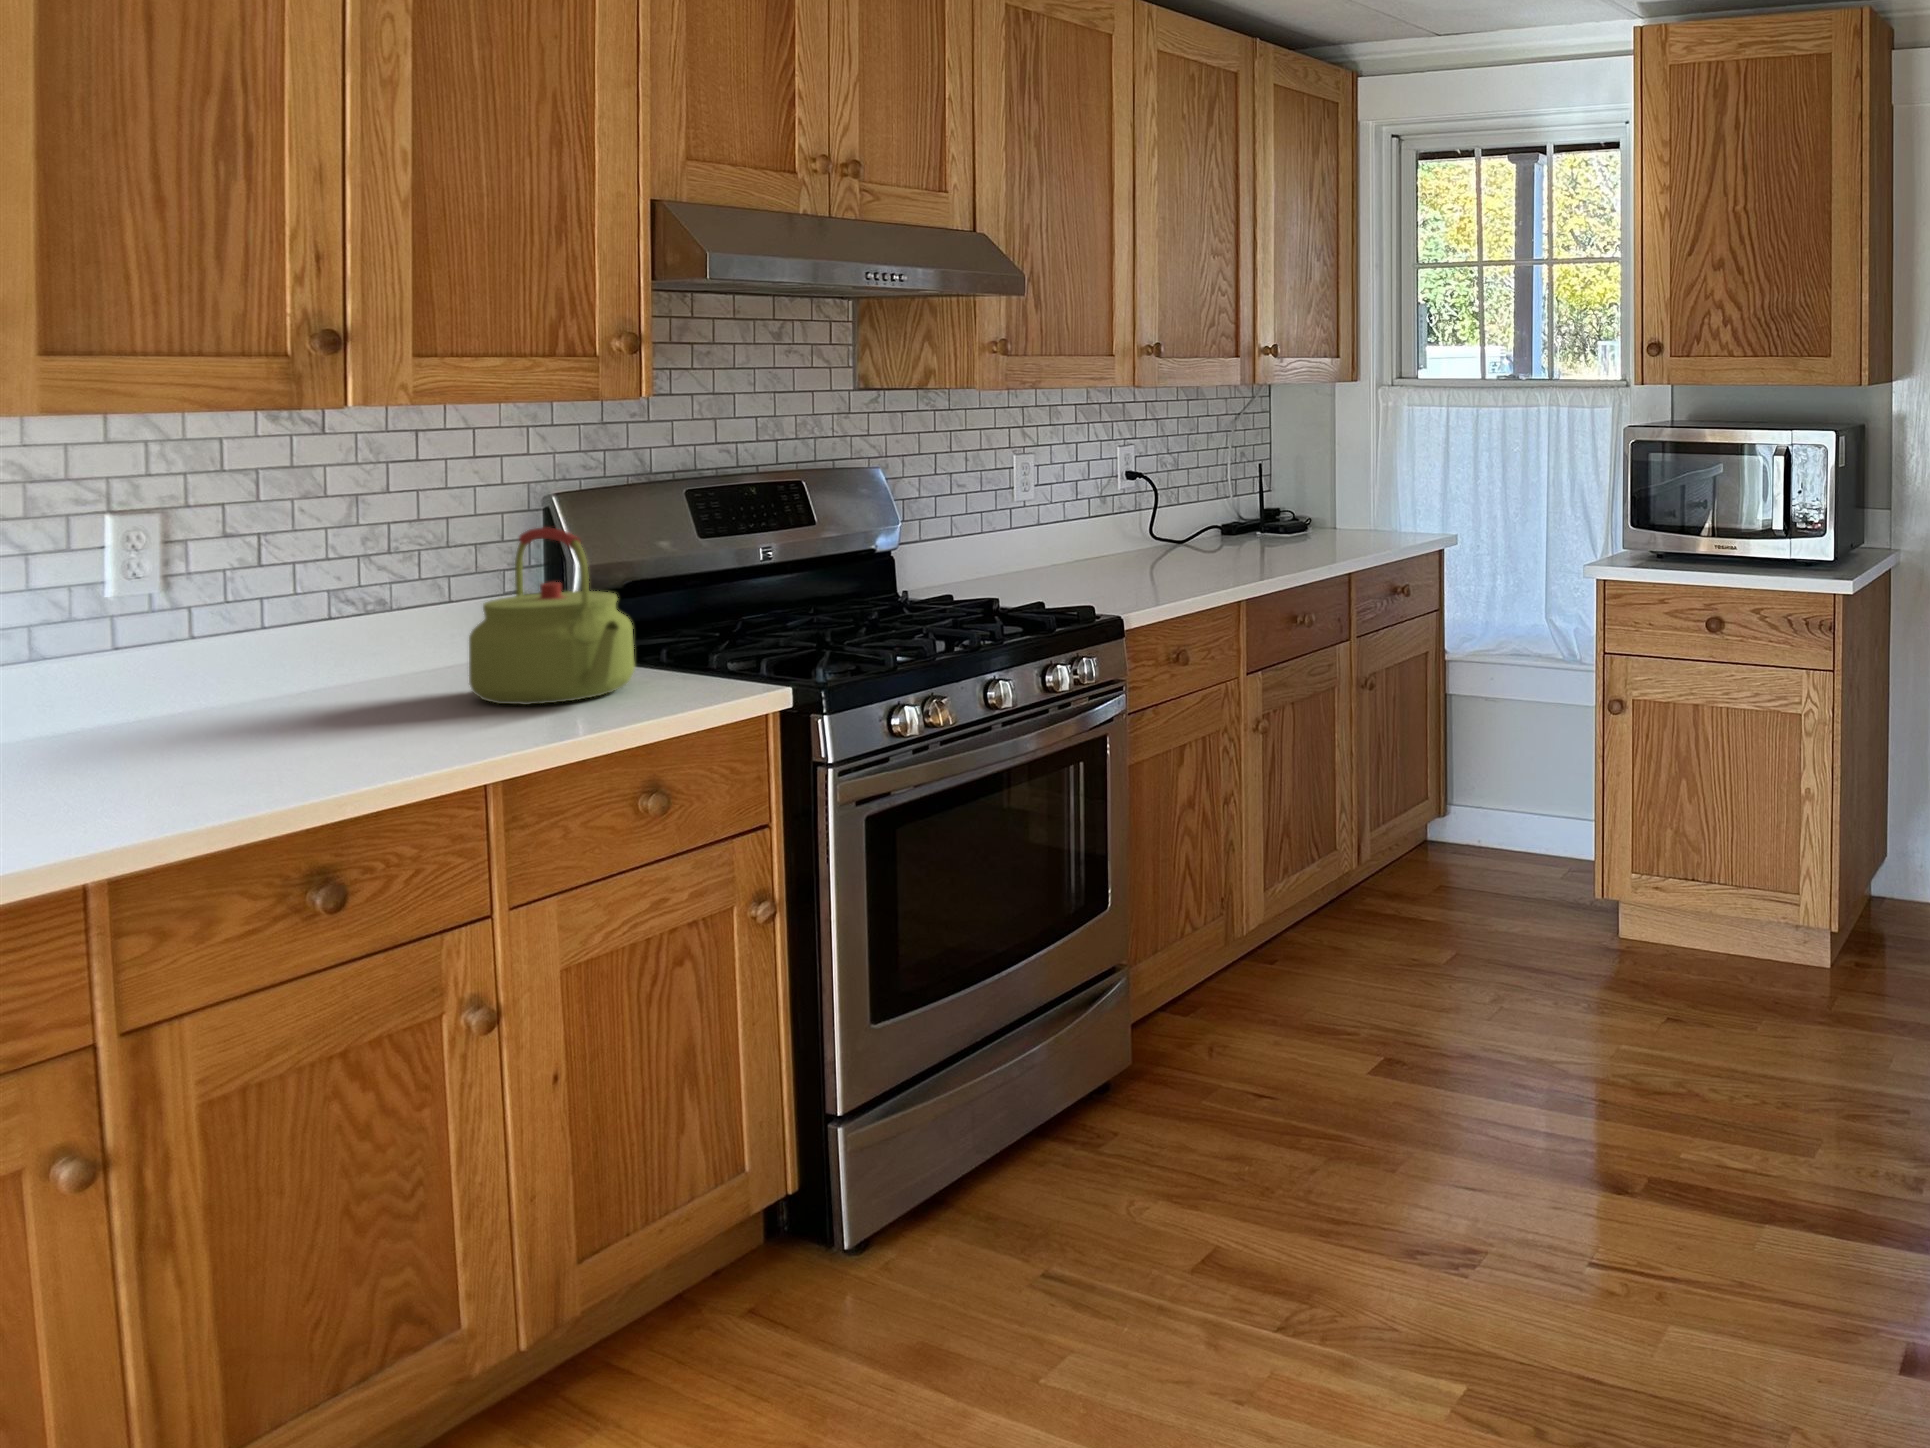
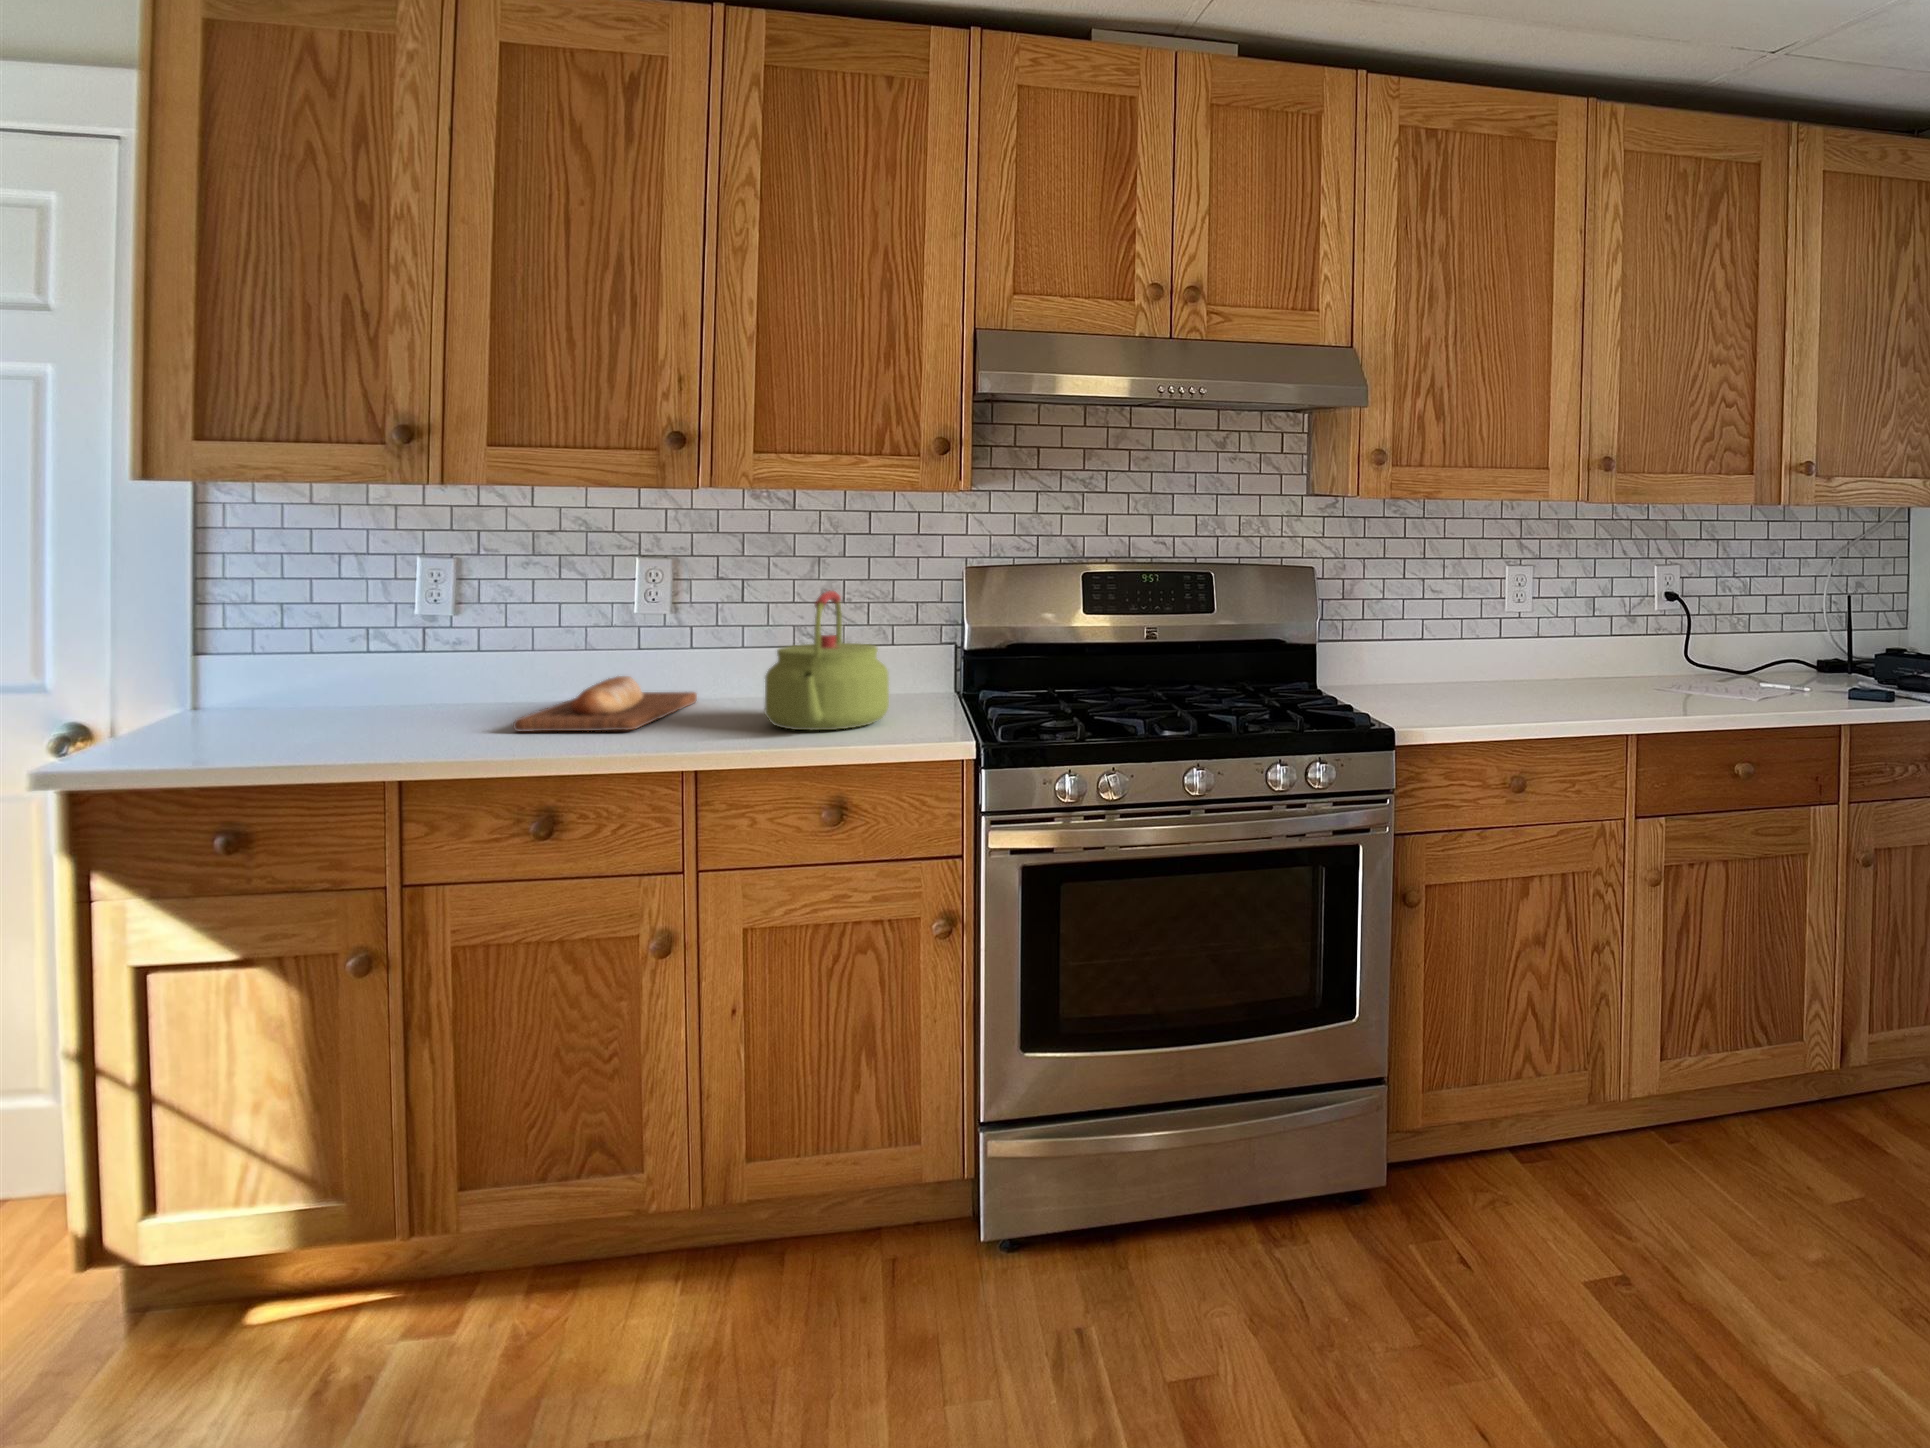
bread loaf: none [67,681,349,765] -> present [513,676,697,732]

